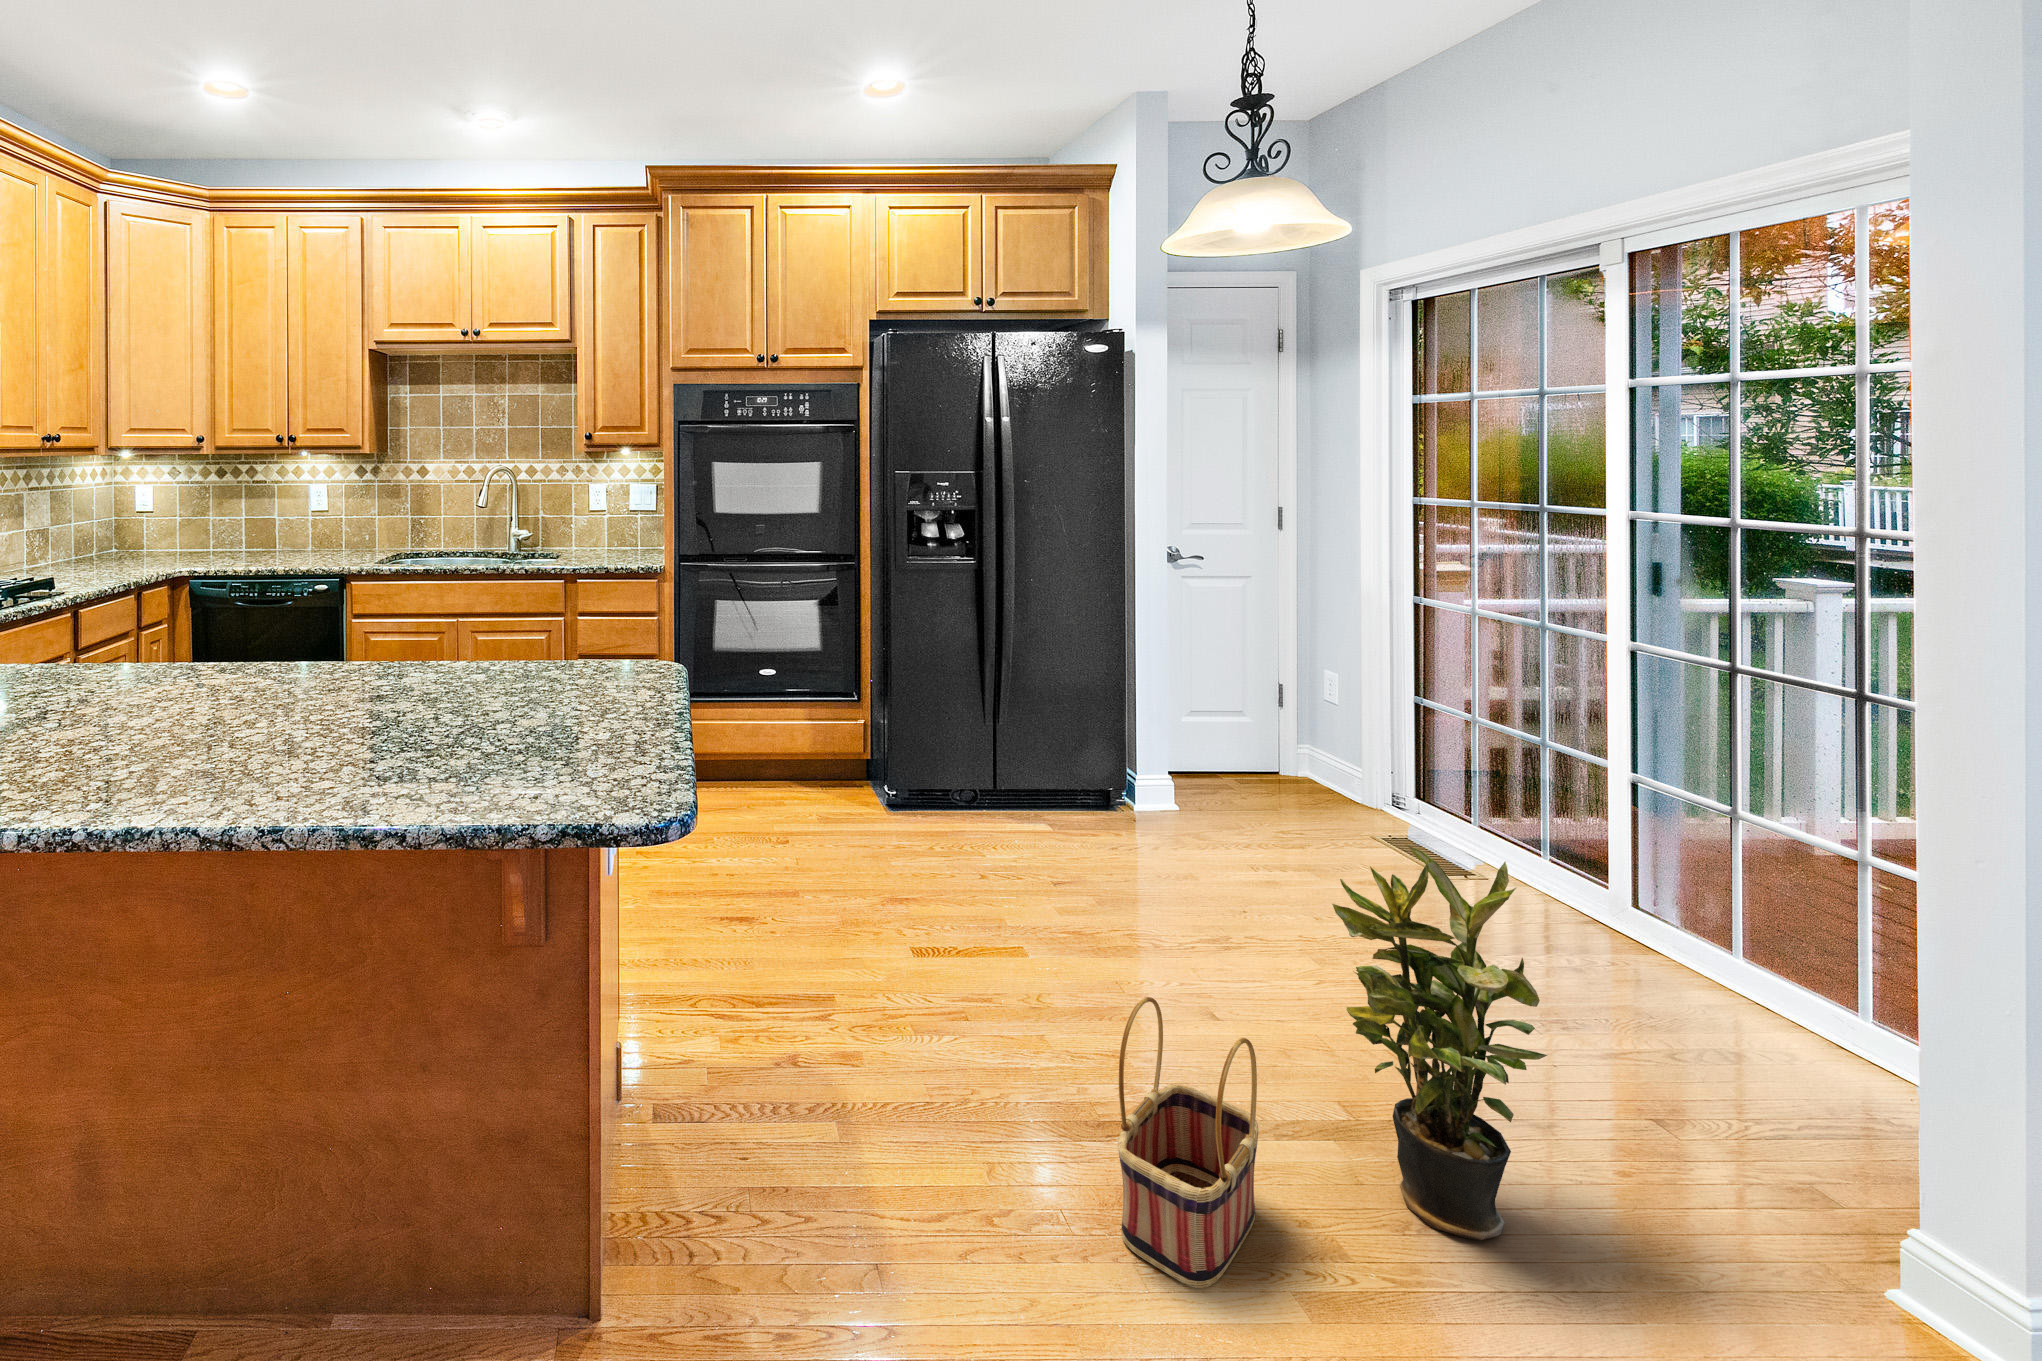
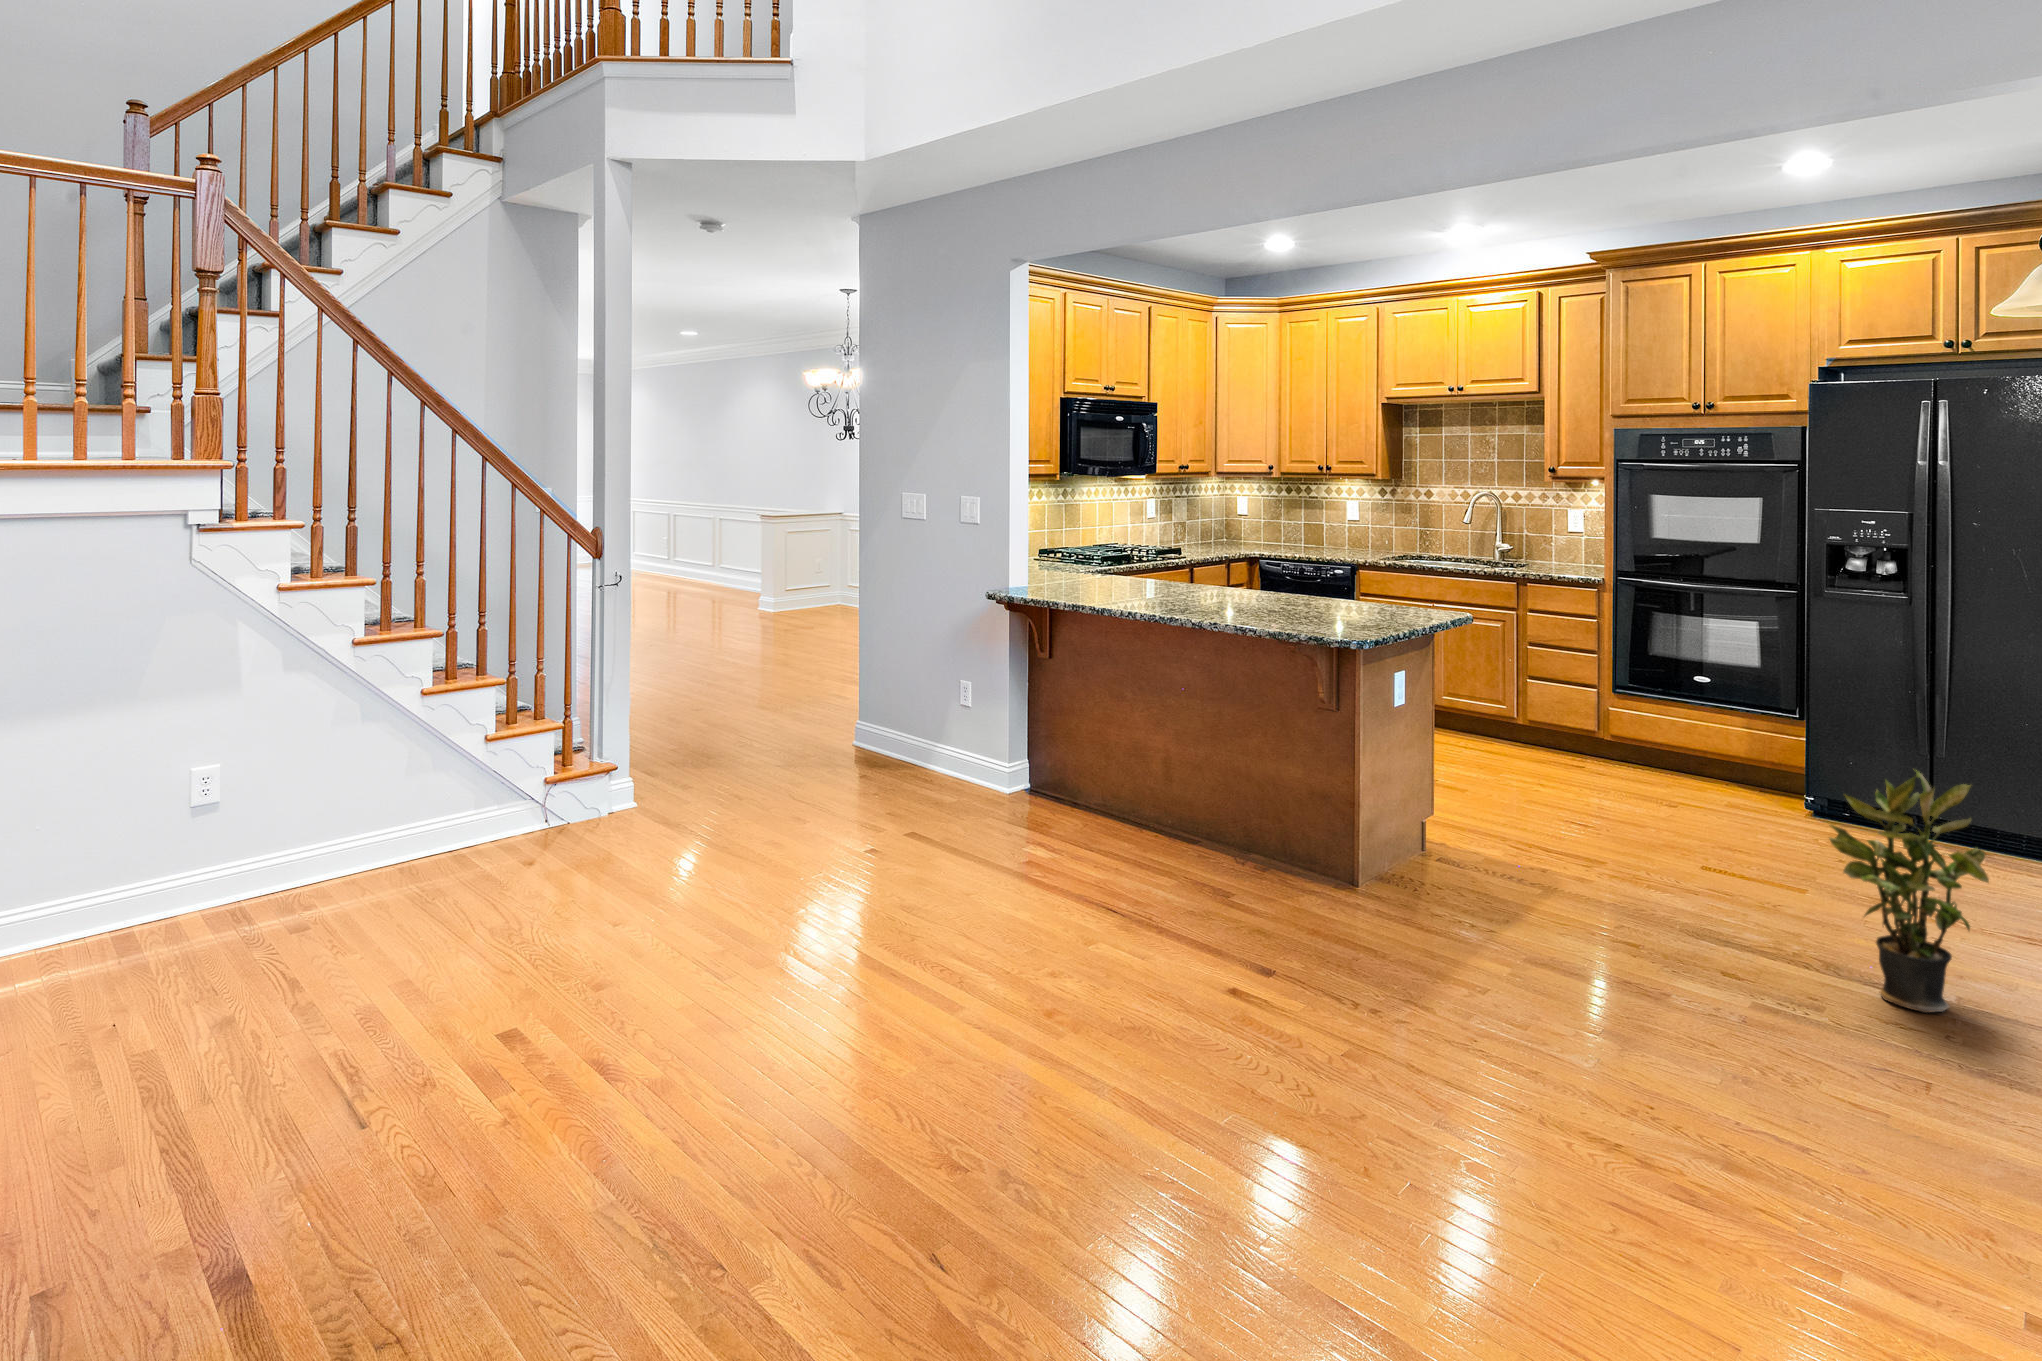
basket: present [1118,997,1259,1289] -> none [1651,822,1766,962]

